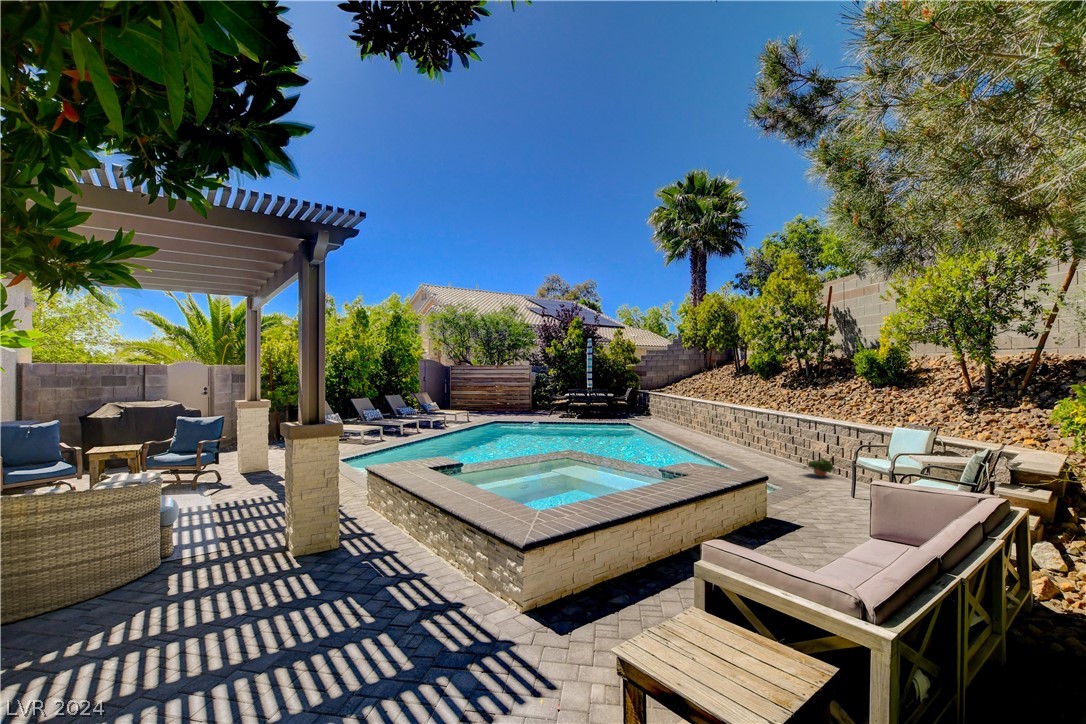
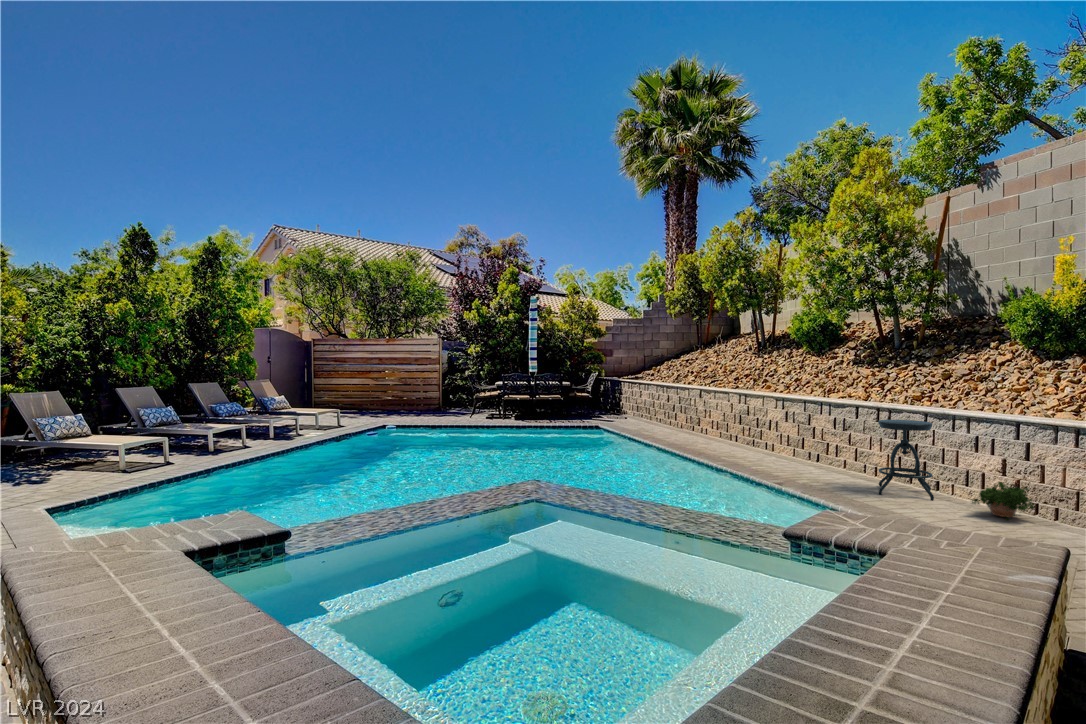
stool: none [764,422,799,468] -> present [878,420,934,500]

